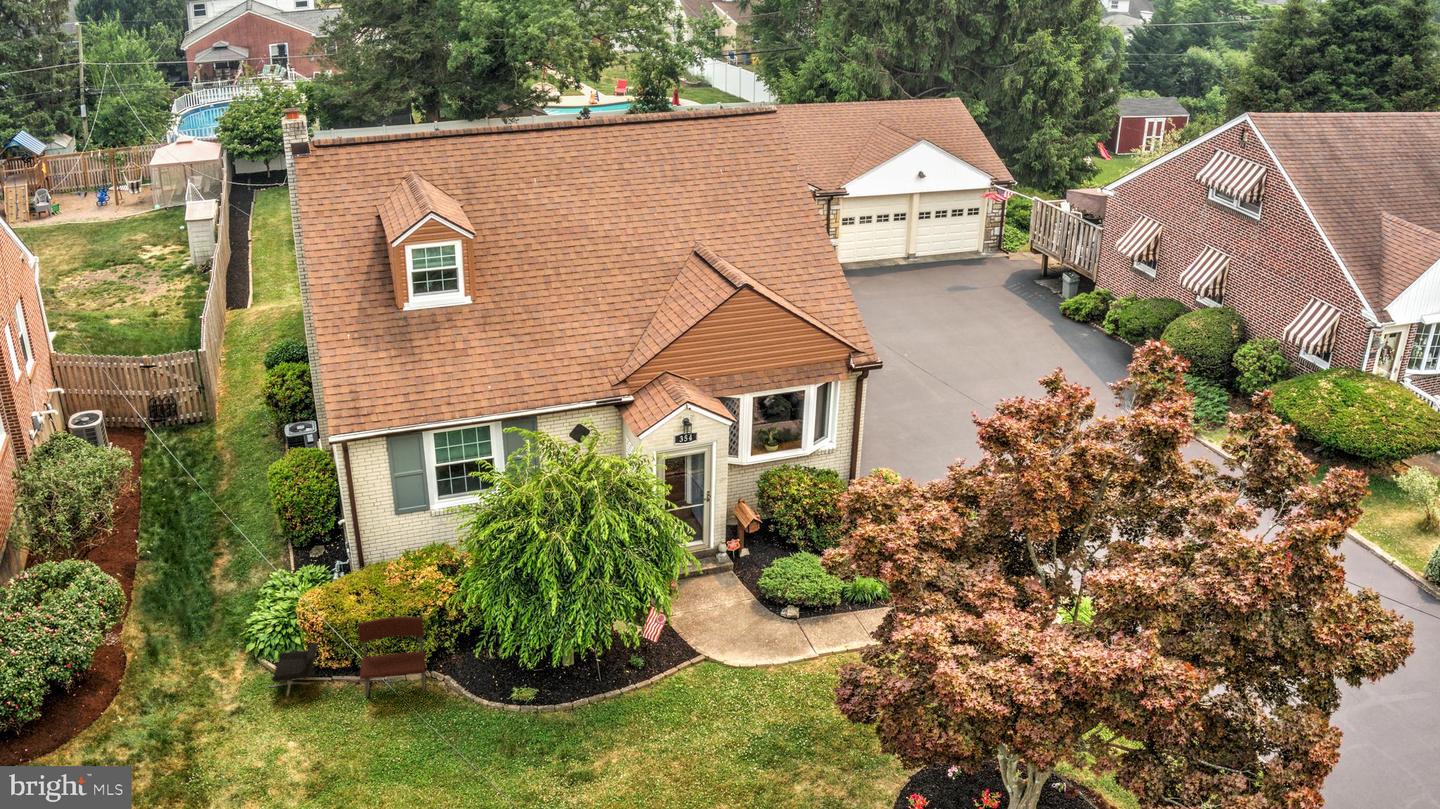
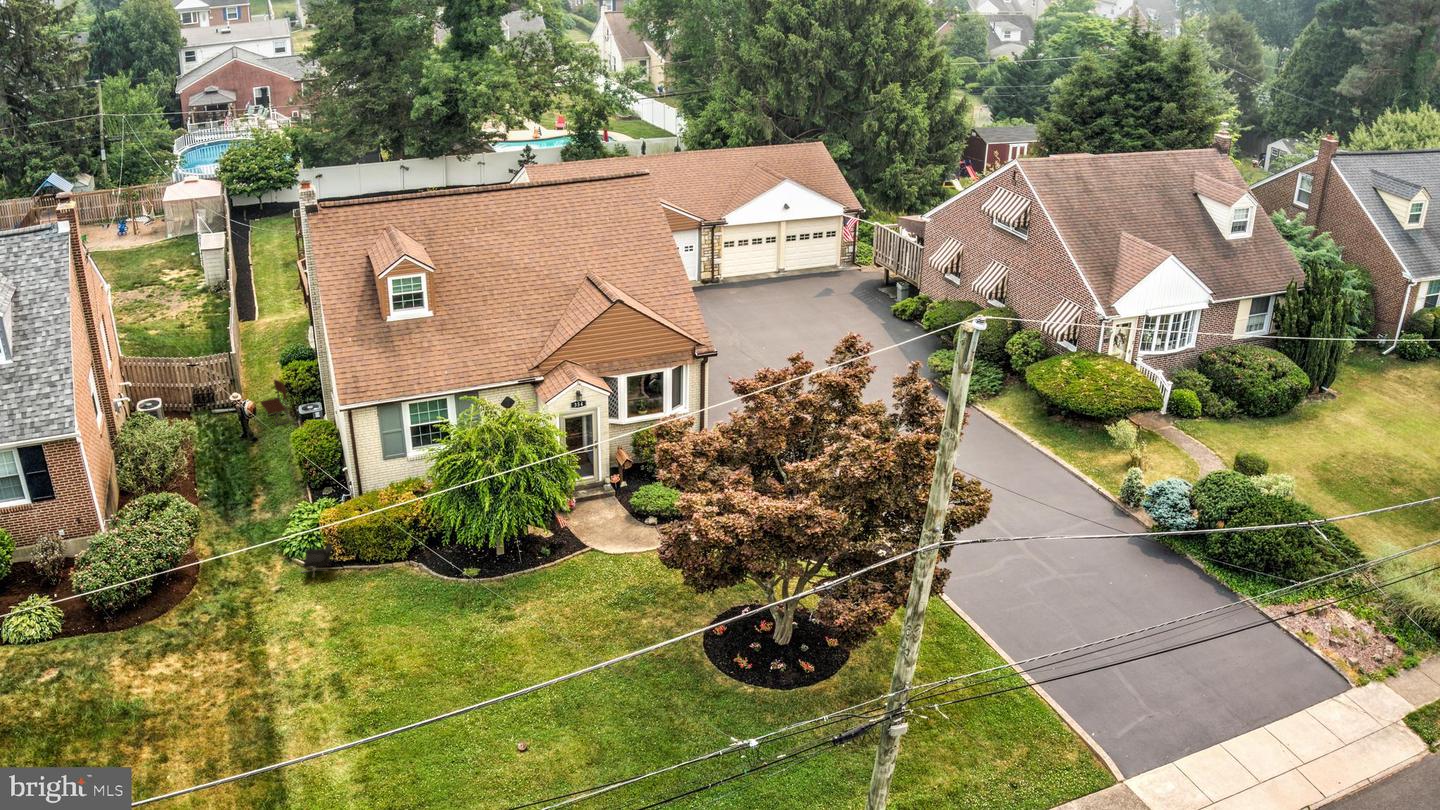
bench: present [358,616,426,697] -> present [260,380,289,425]

